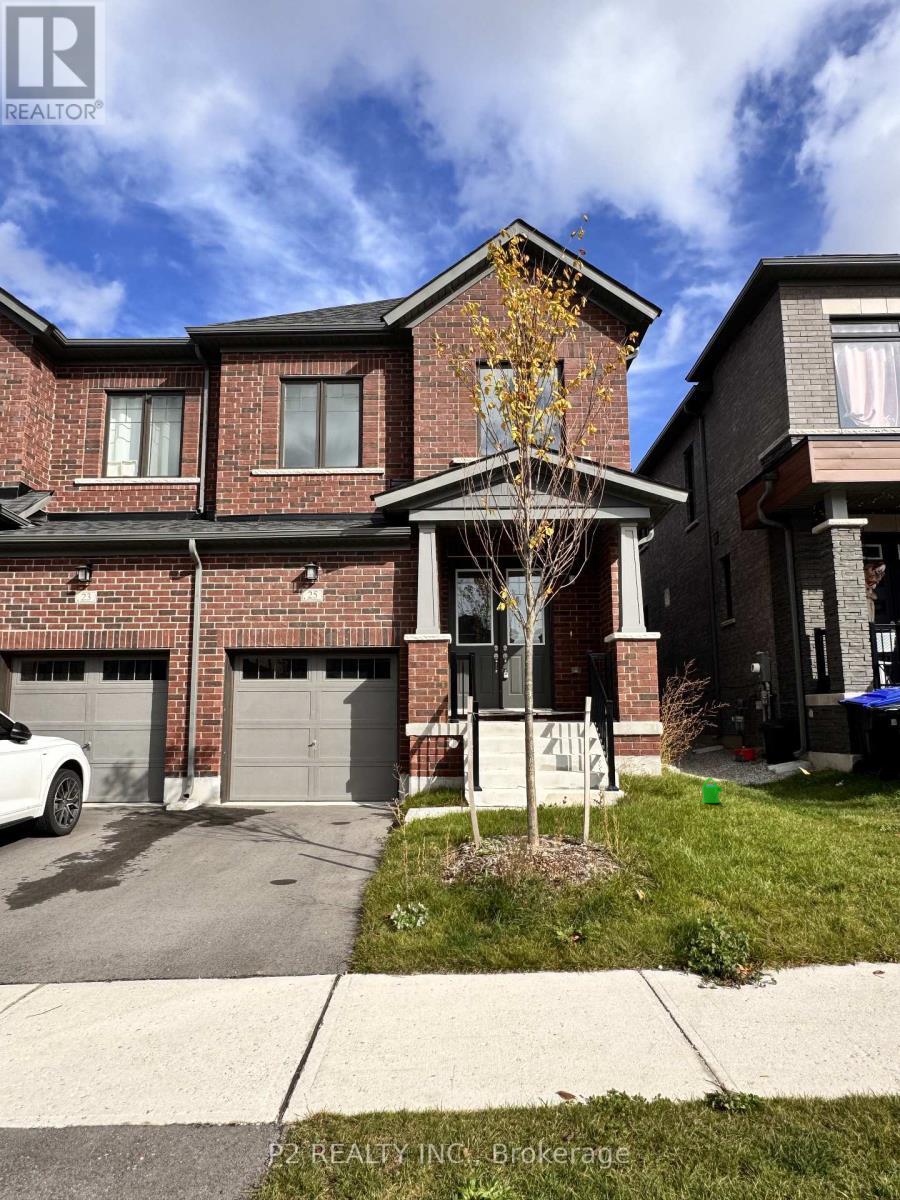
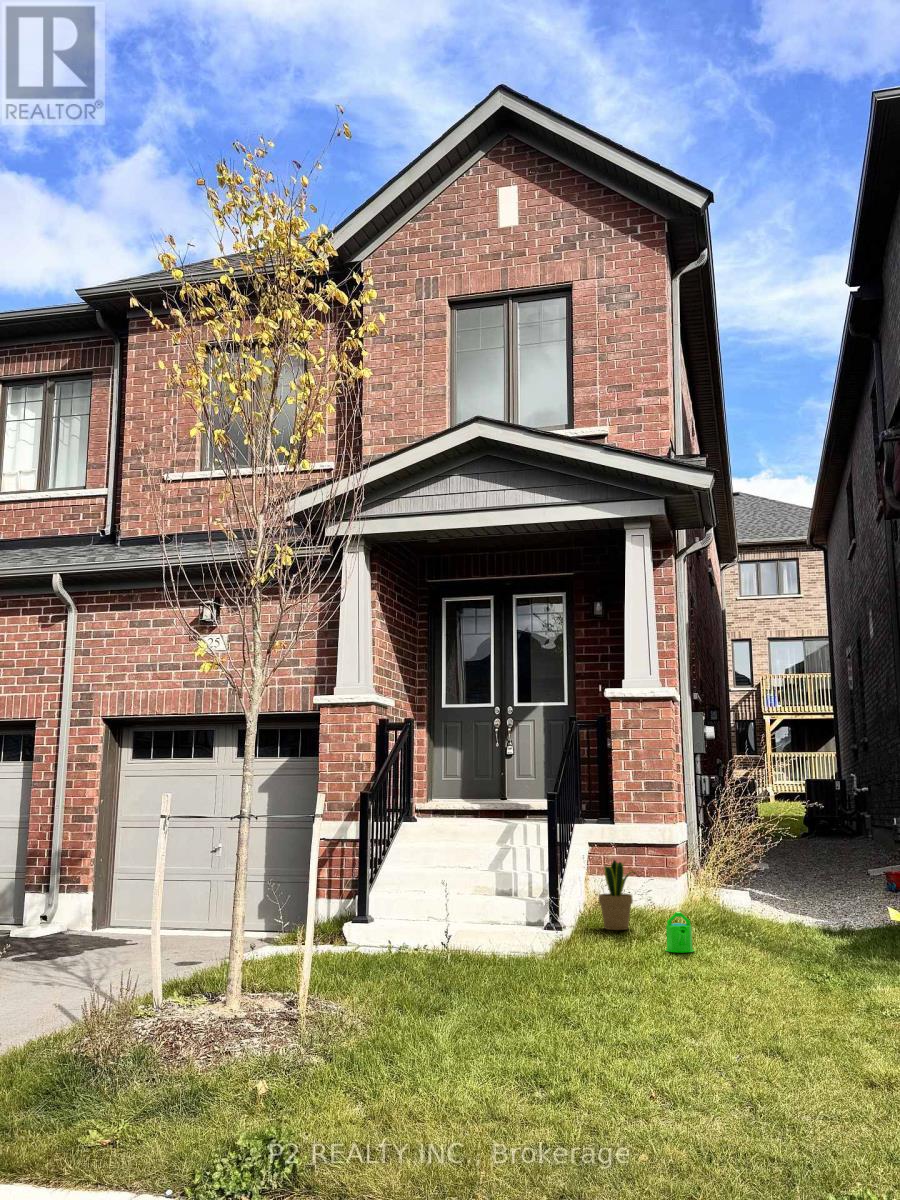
potted plant: none [635,745,660,790] -> present [599,860,635,930]

